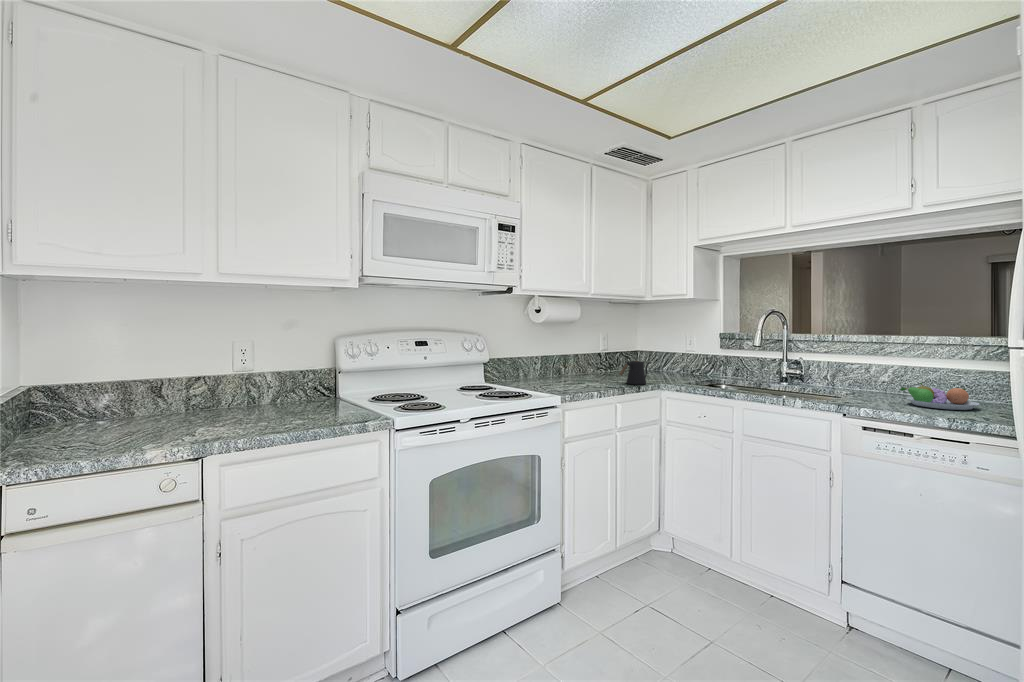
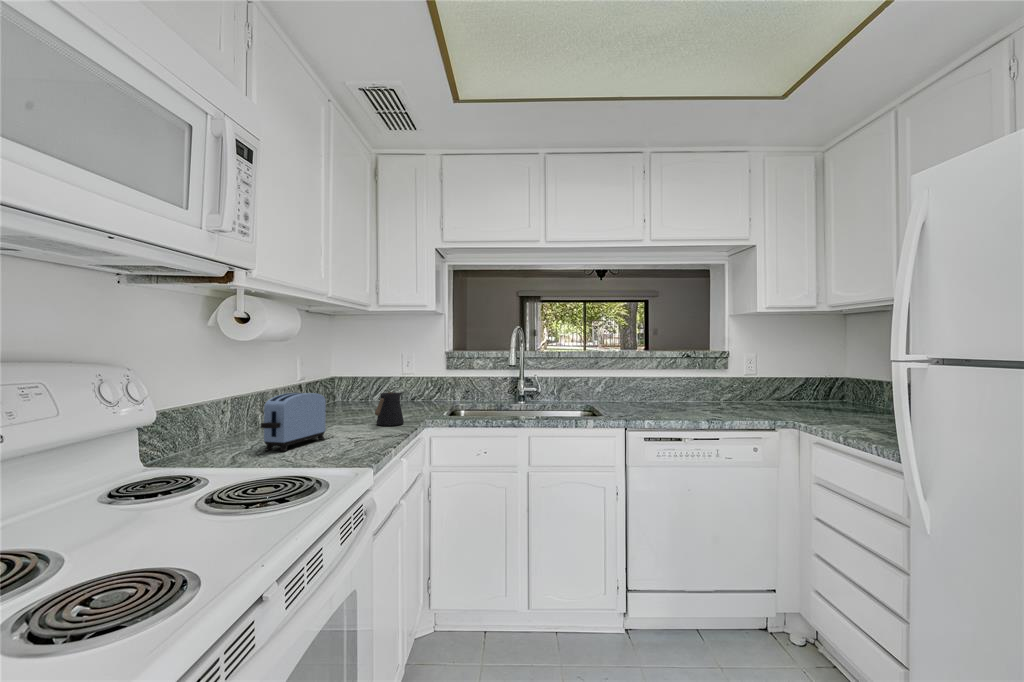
toaster: none [535,354,584,386] -> present [261,393,326,451]
fruit bowl: present [900,383,979,410] -> none [643,391,692,412]

